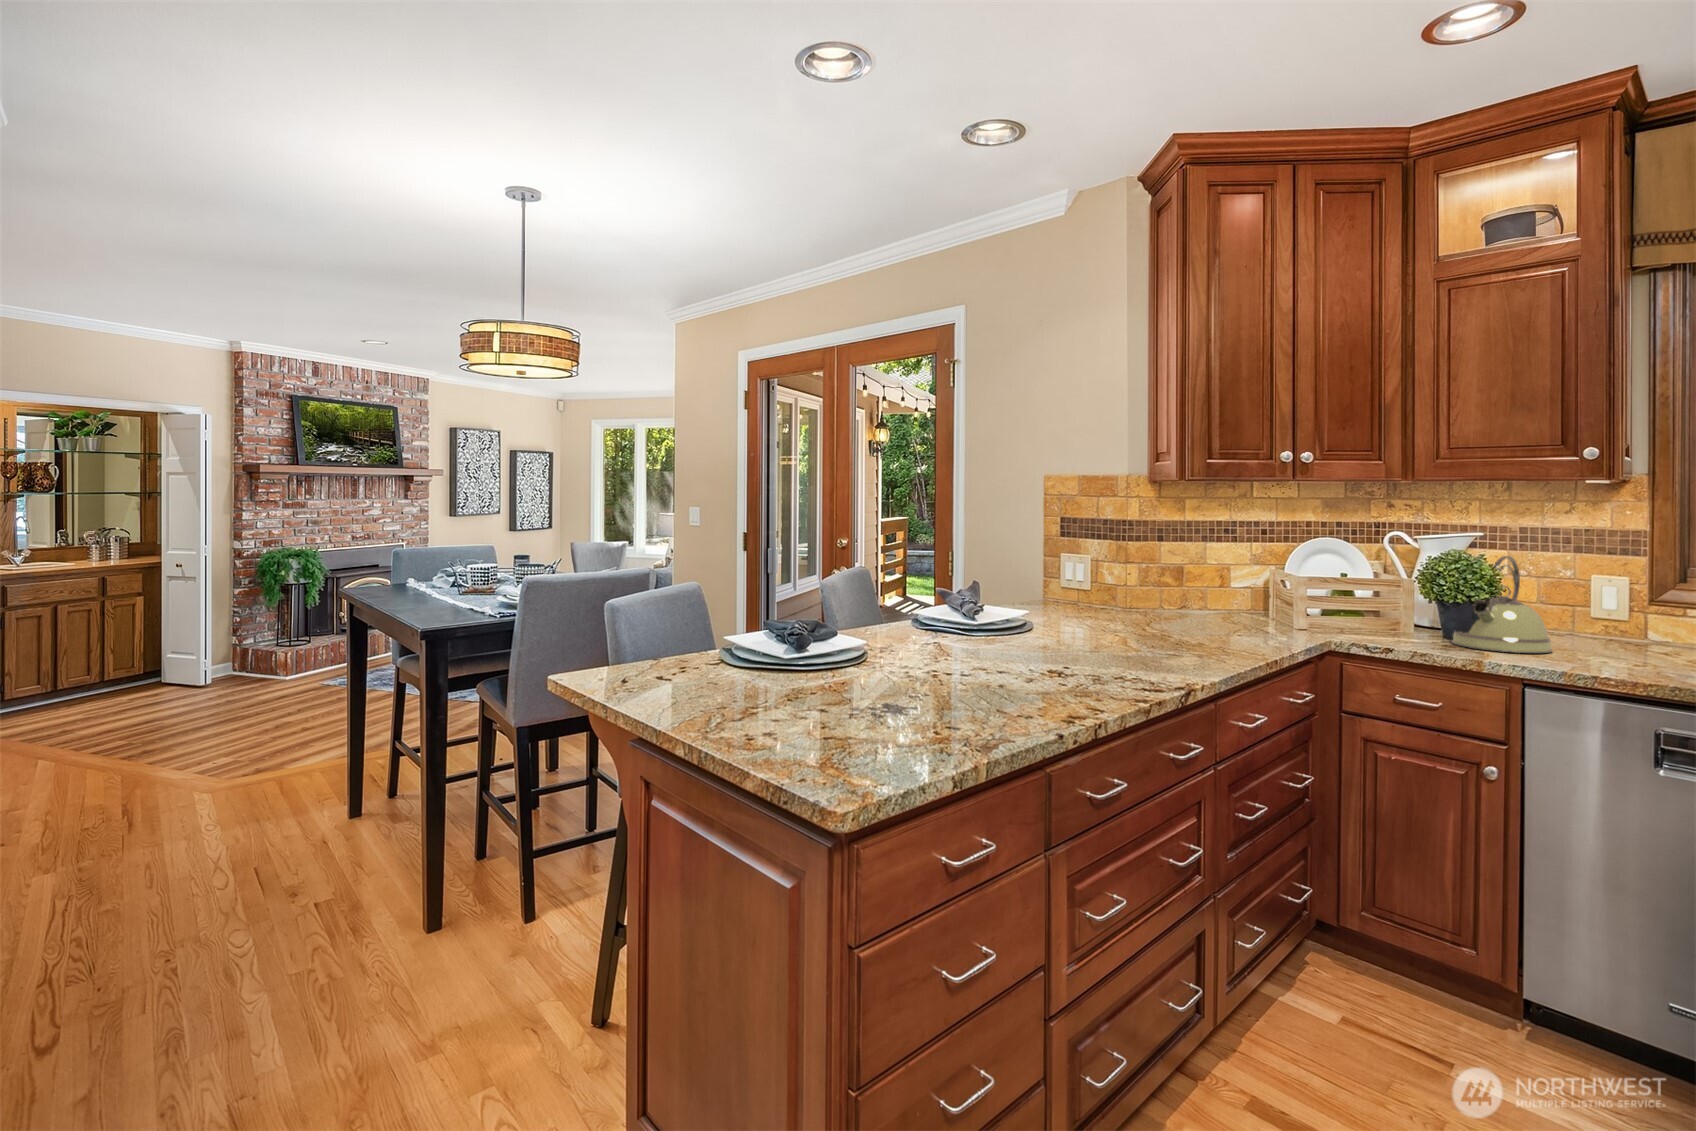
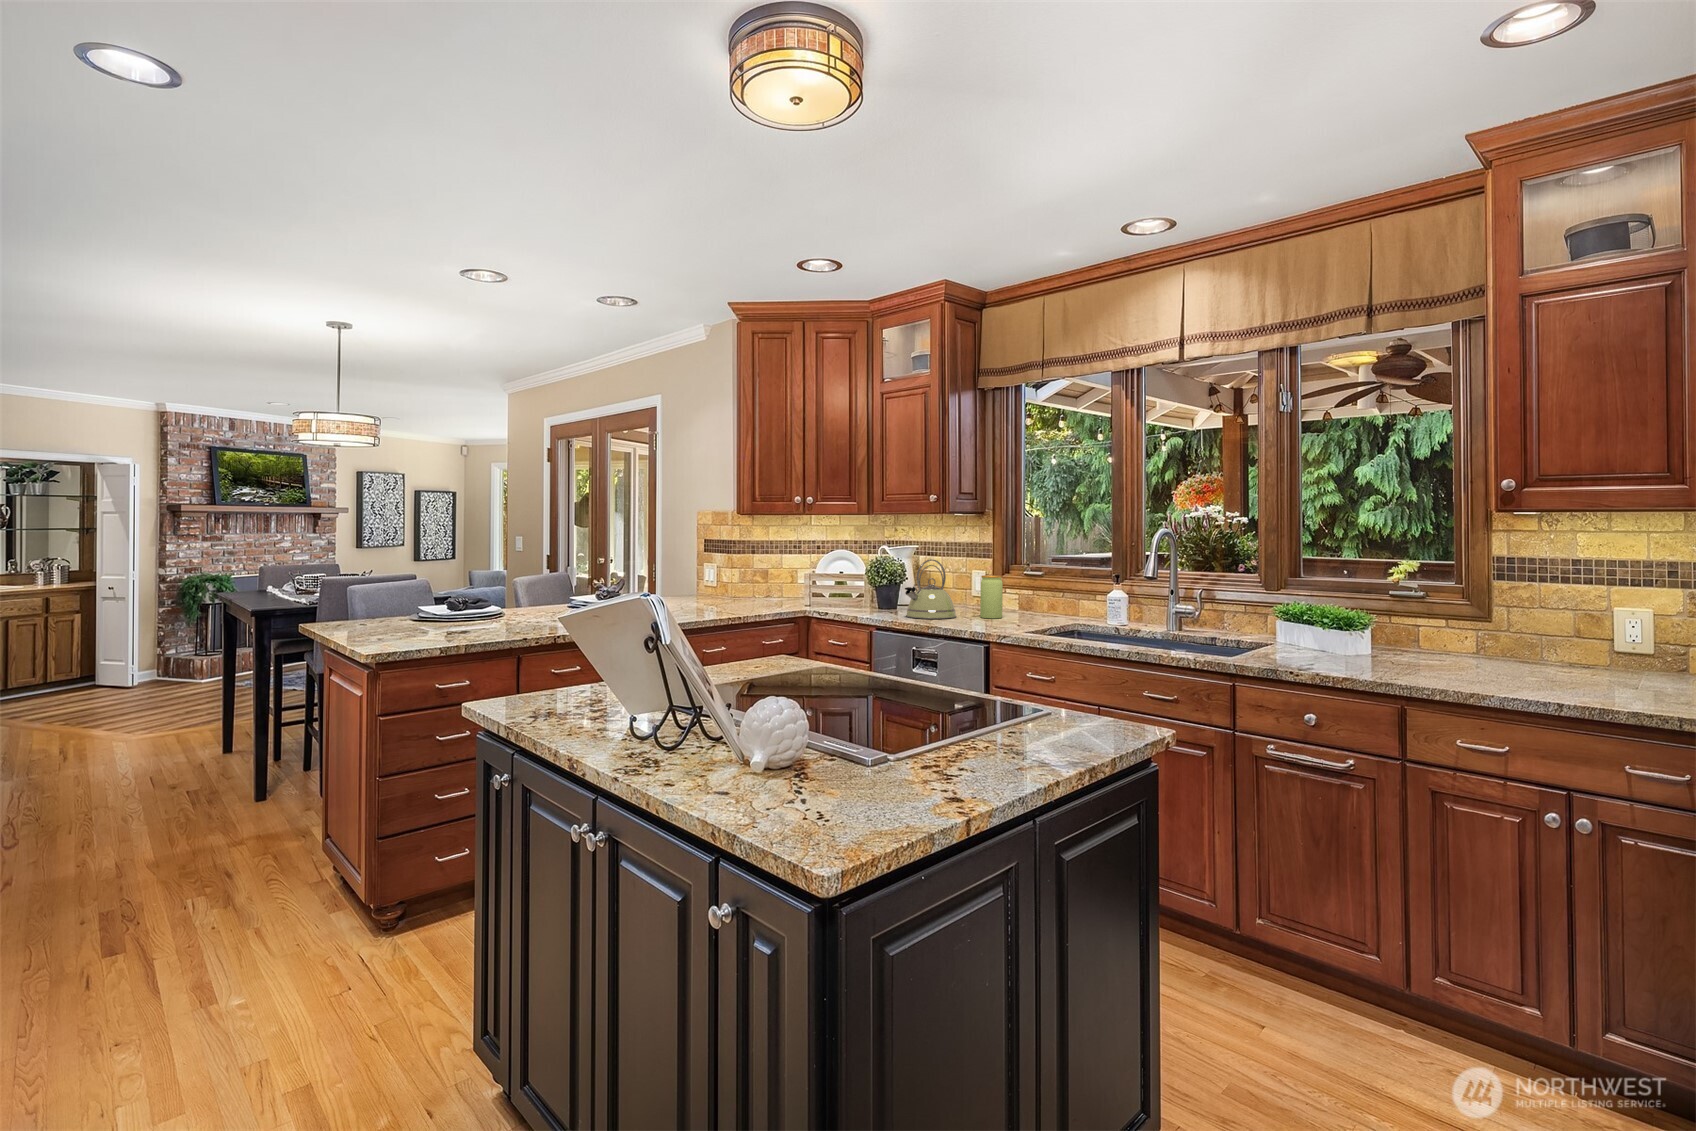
jar: none [1587,583,1637,654] -> present [980,575,1003,618]

